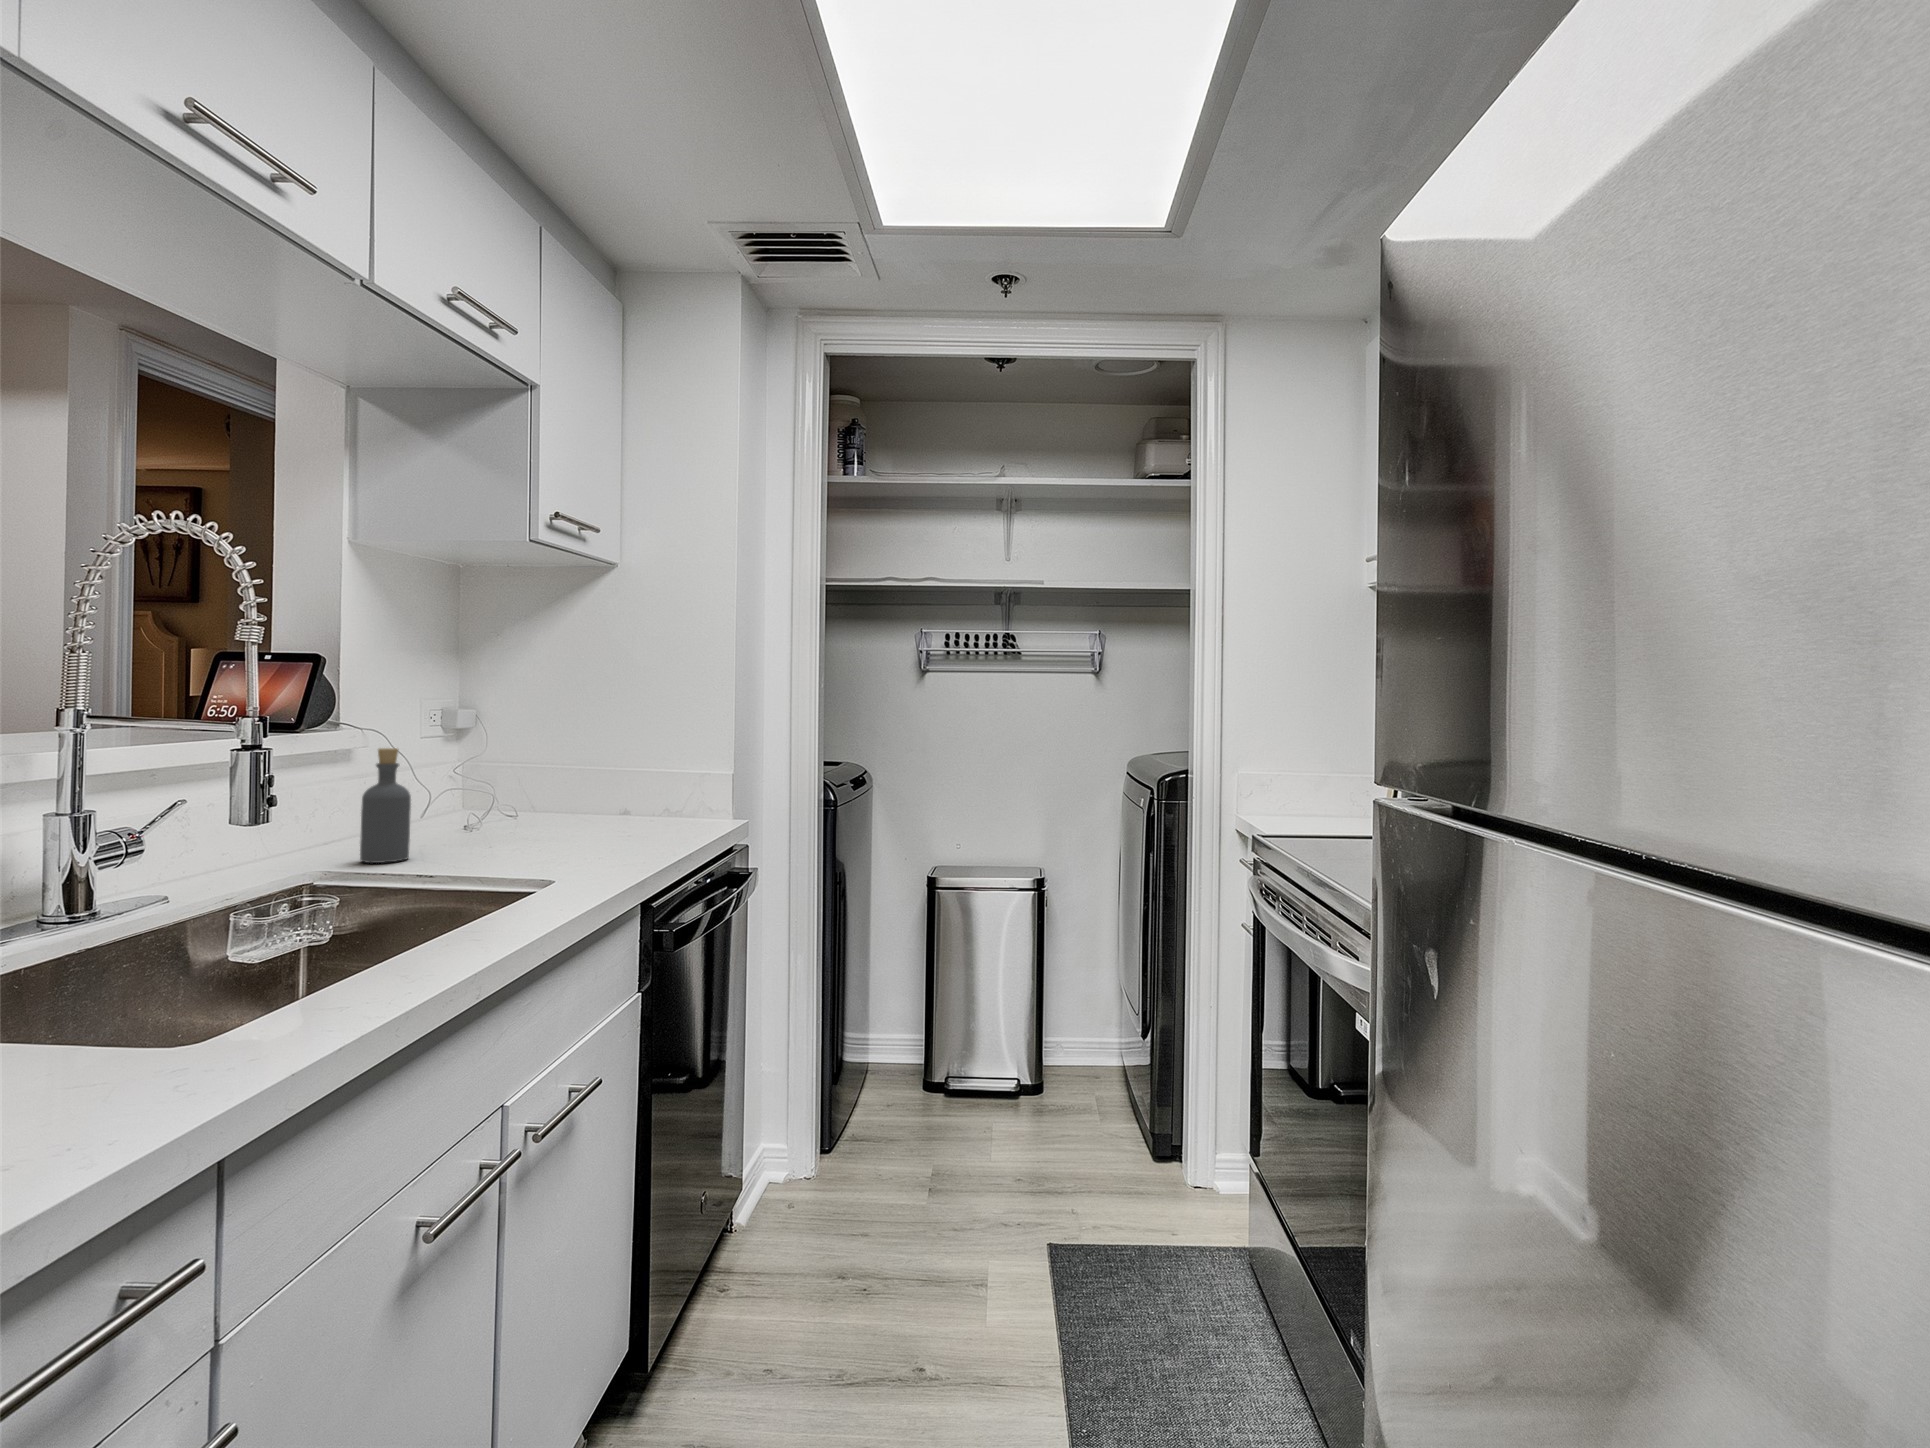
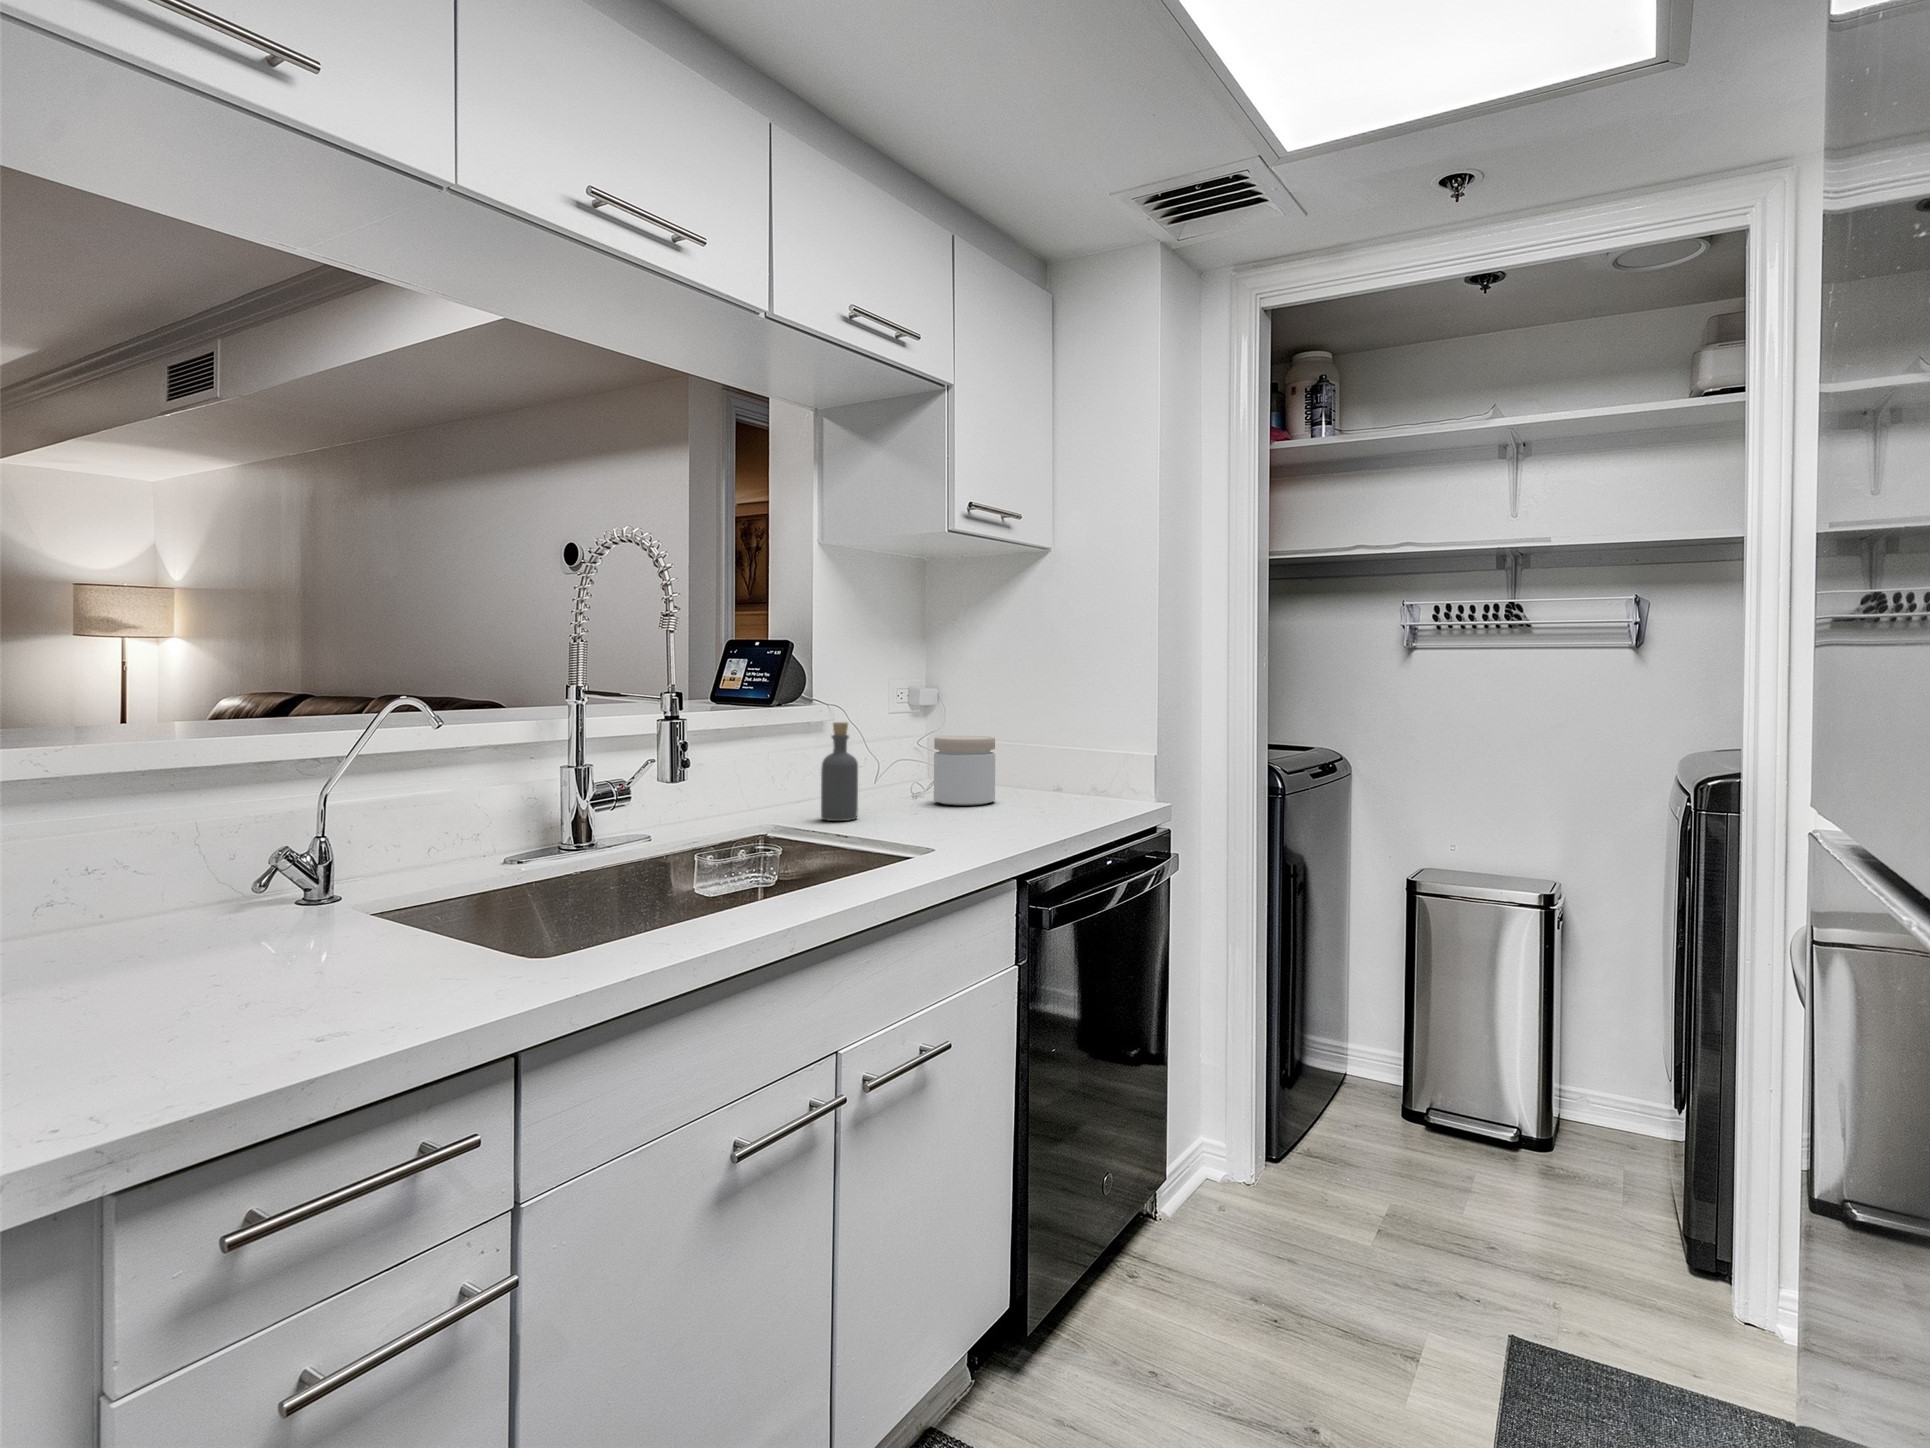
jar: none [483,760,559,836] -> present [934,736,995,805]

